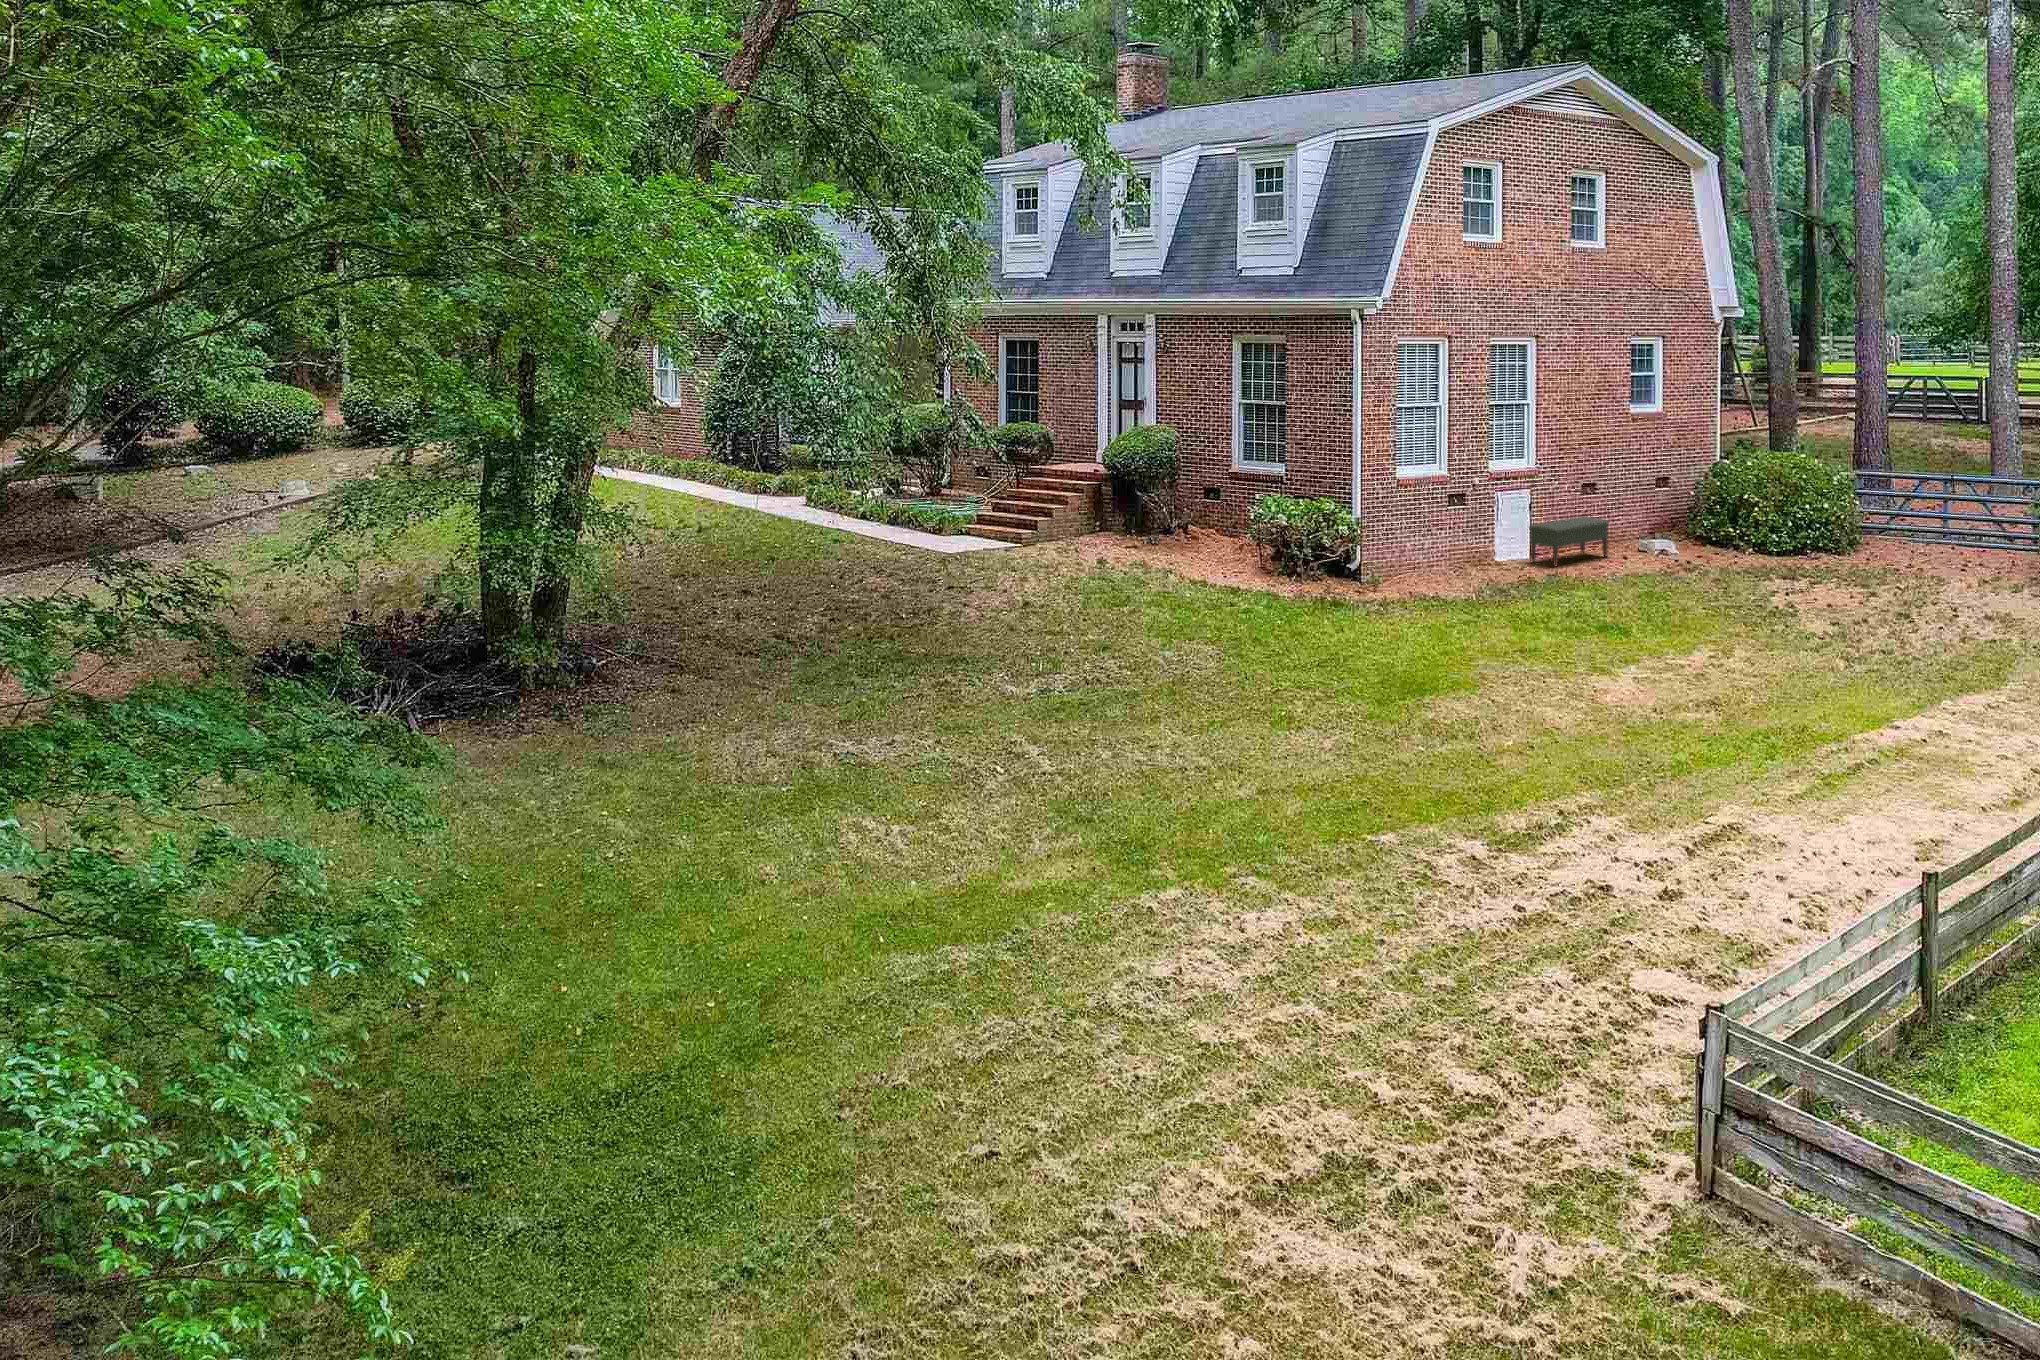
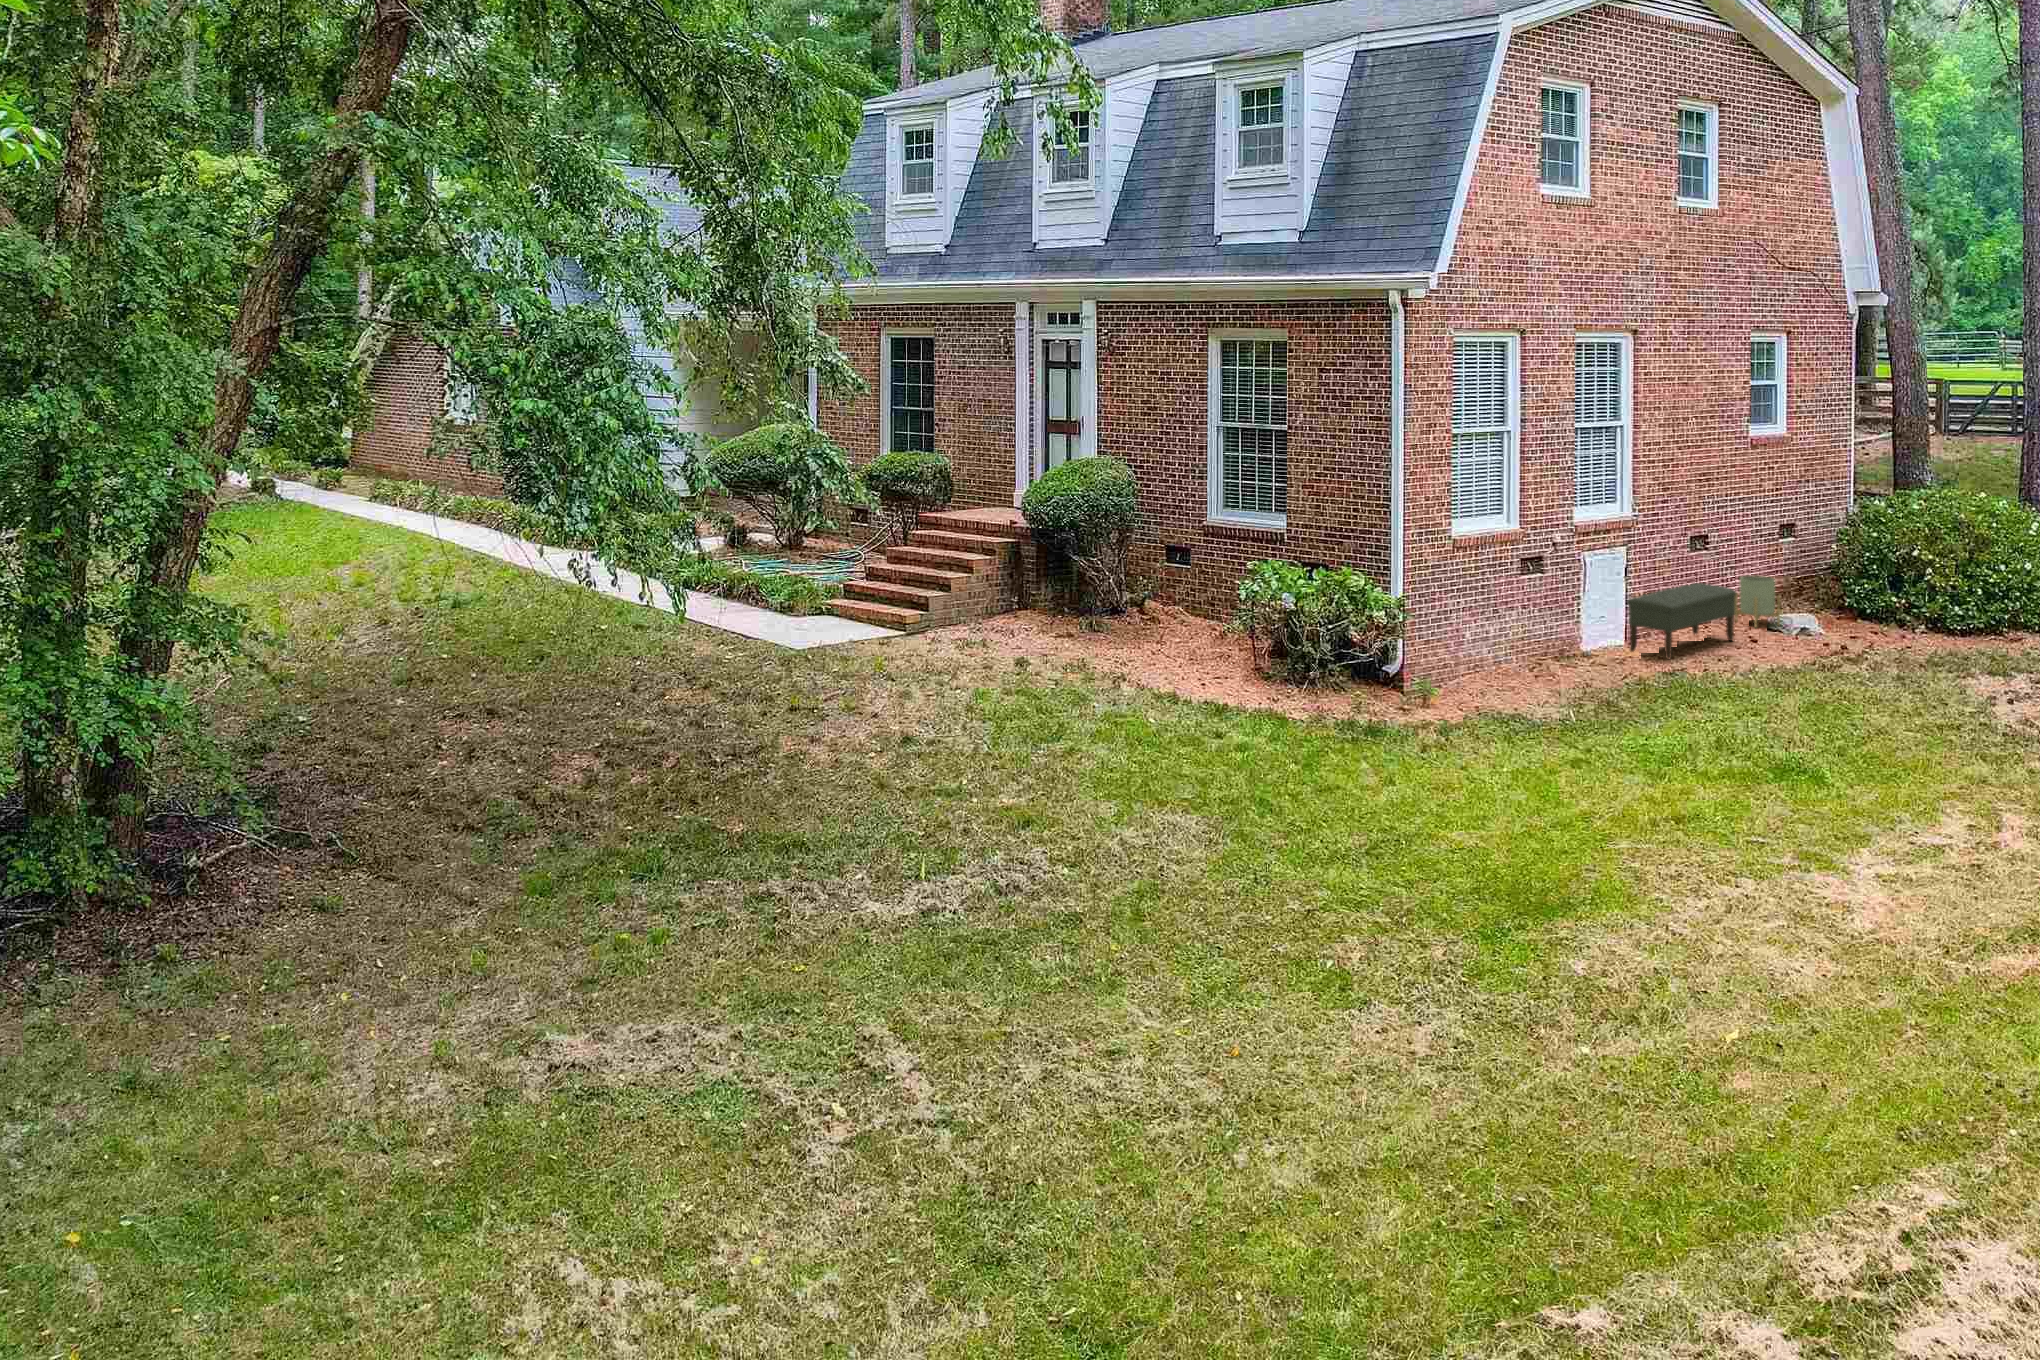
planter: none [1615,513,1647,550] -> present [1735,575,1780,628]

